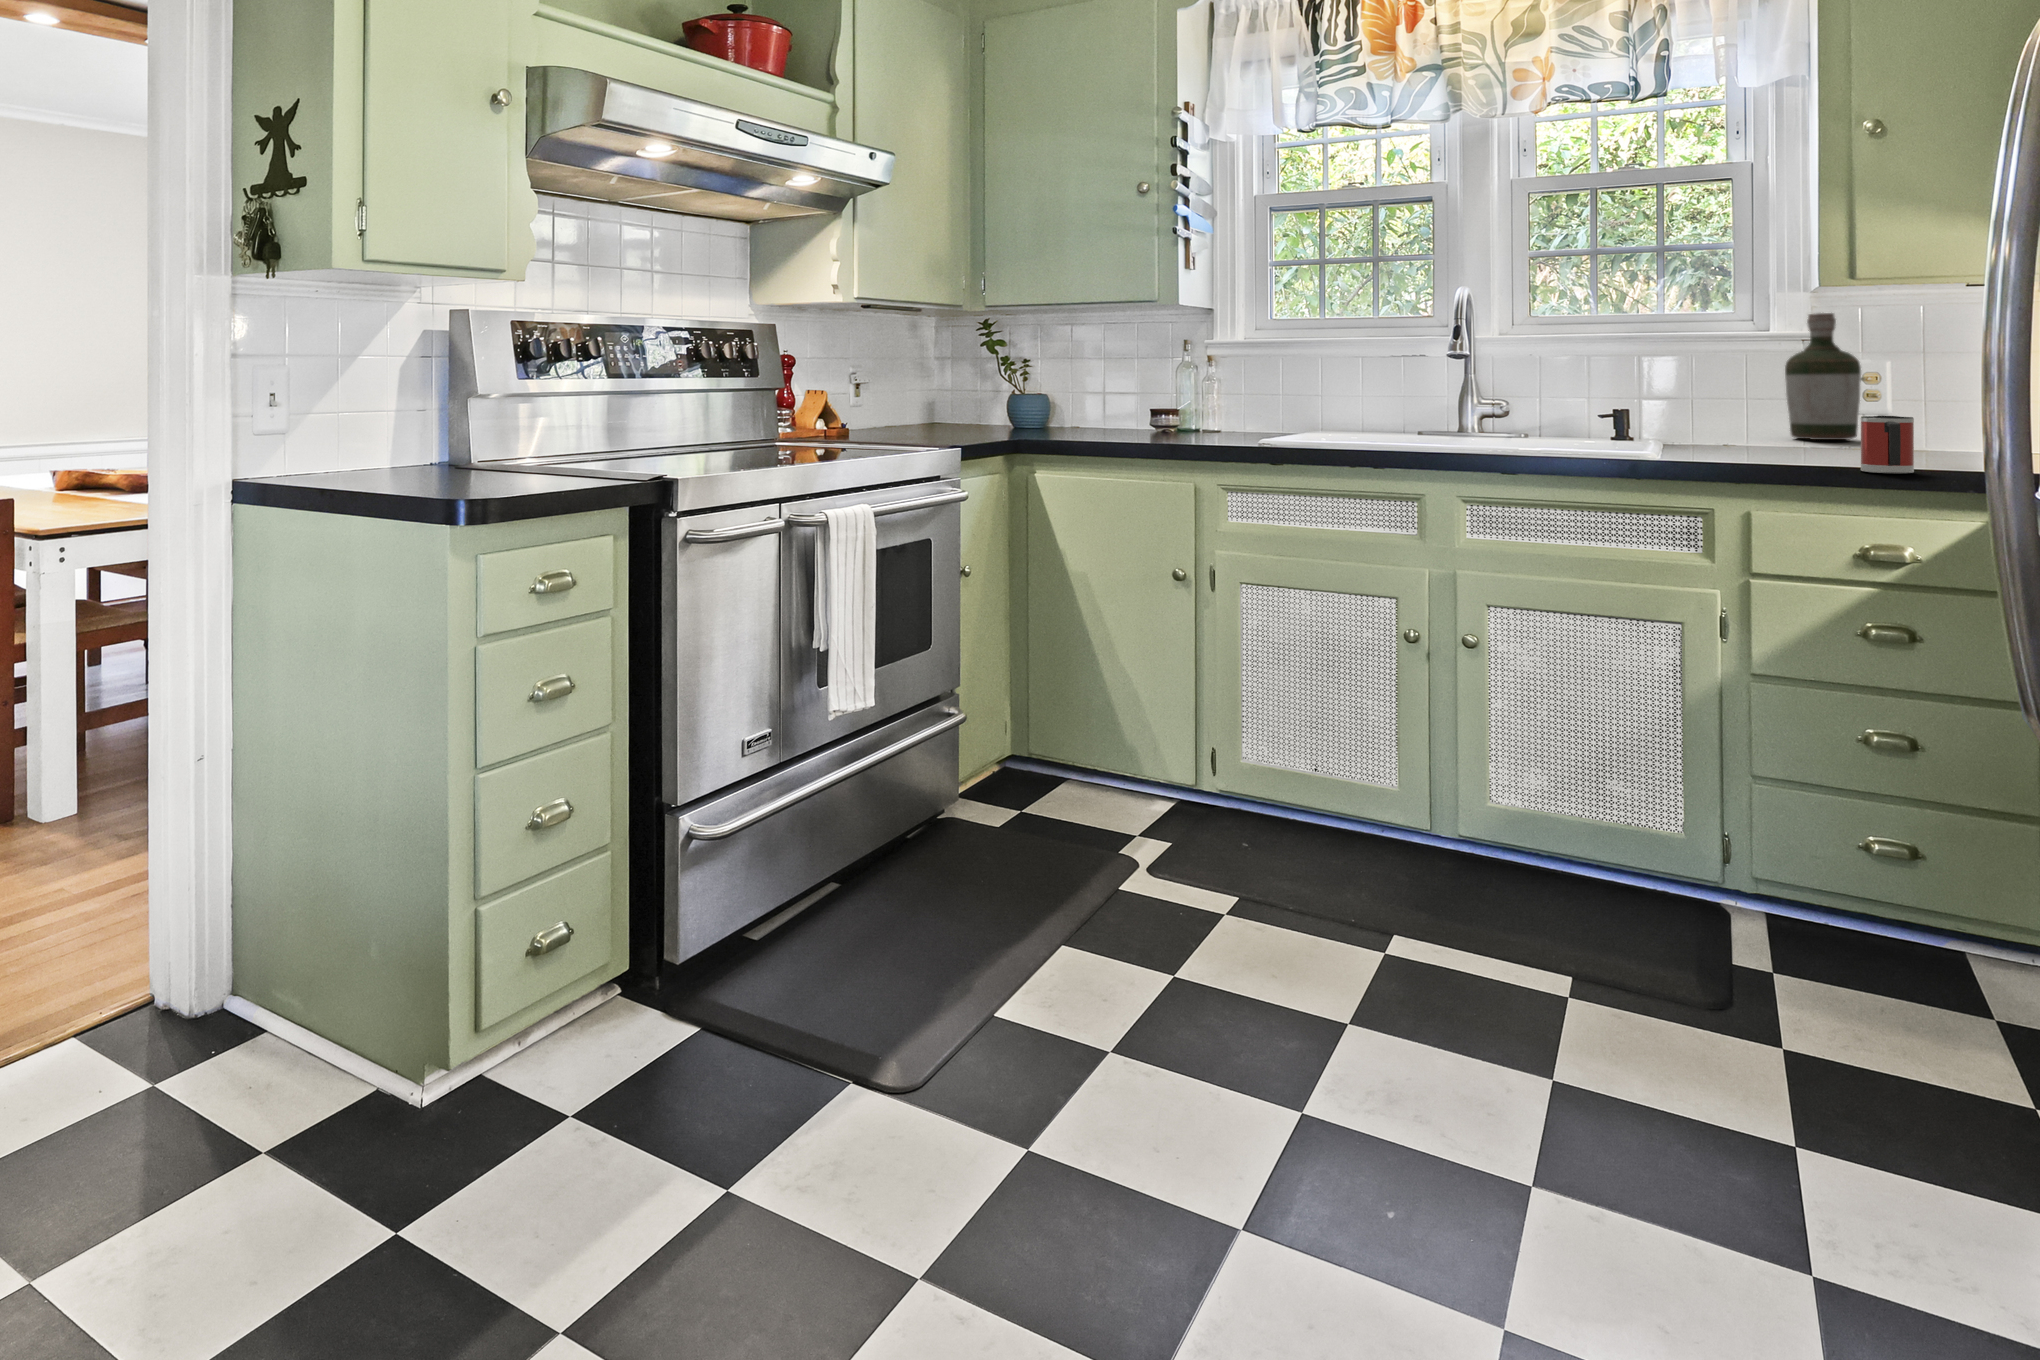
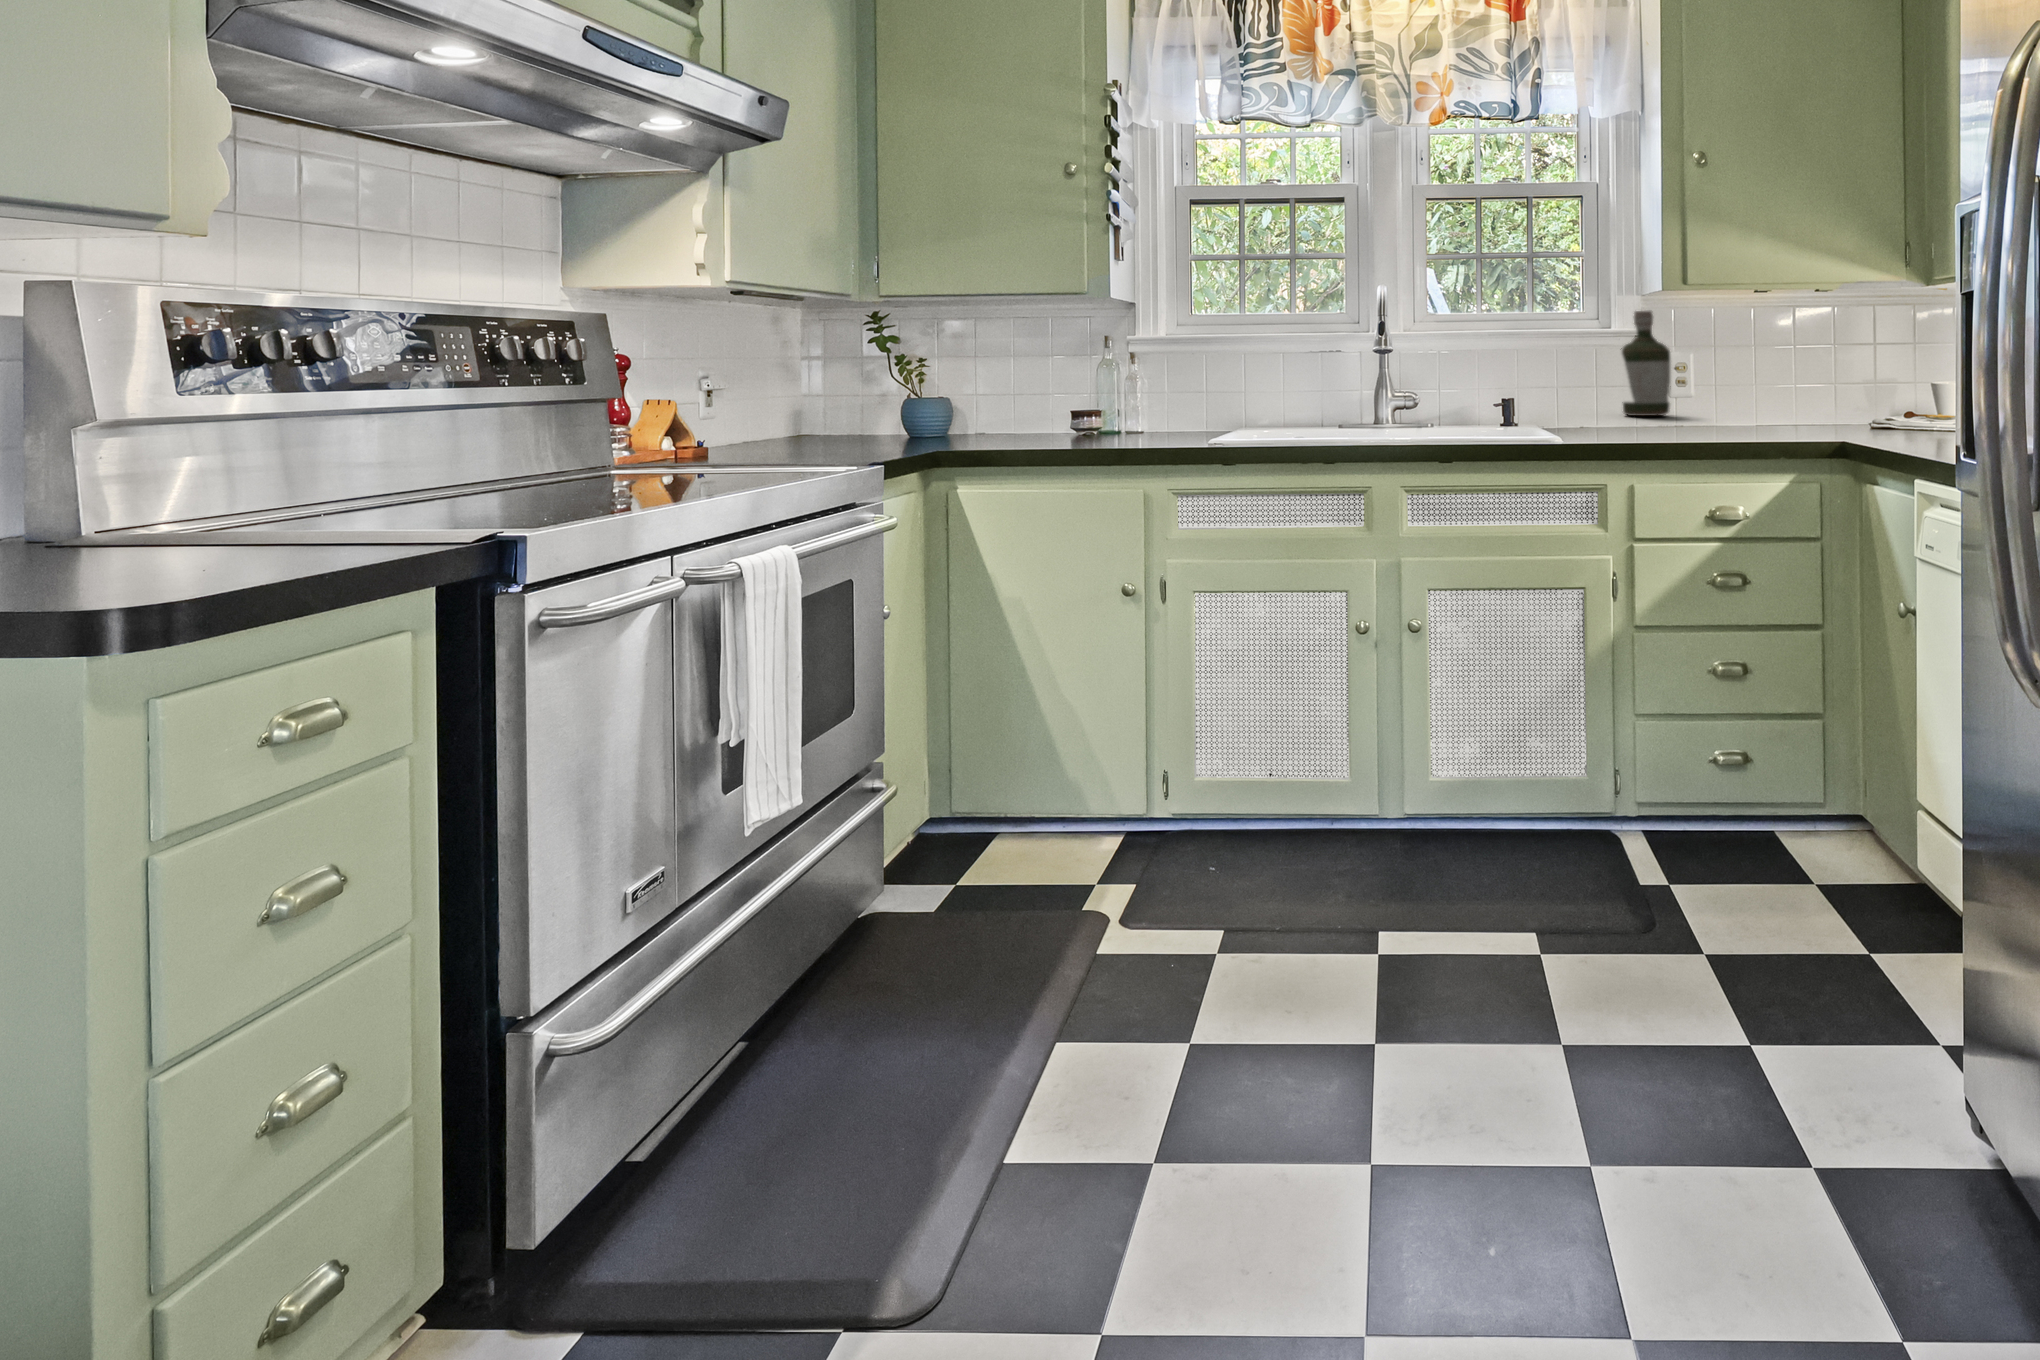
mug: present [1861,415,1914,473] -> none [1719,395,1756,444]

